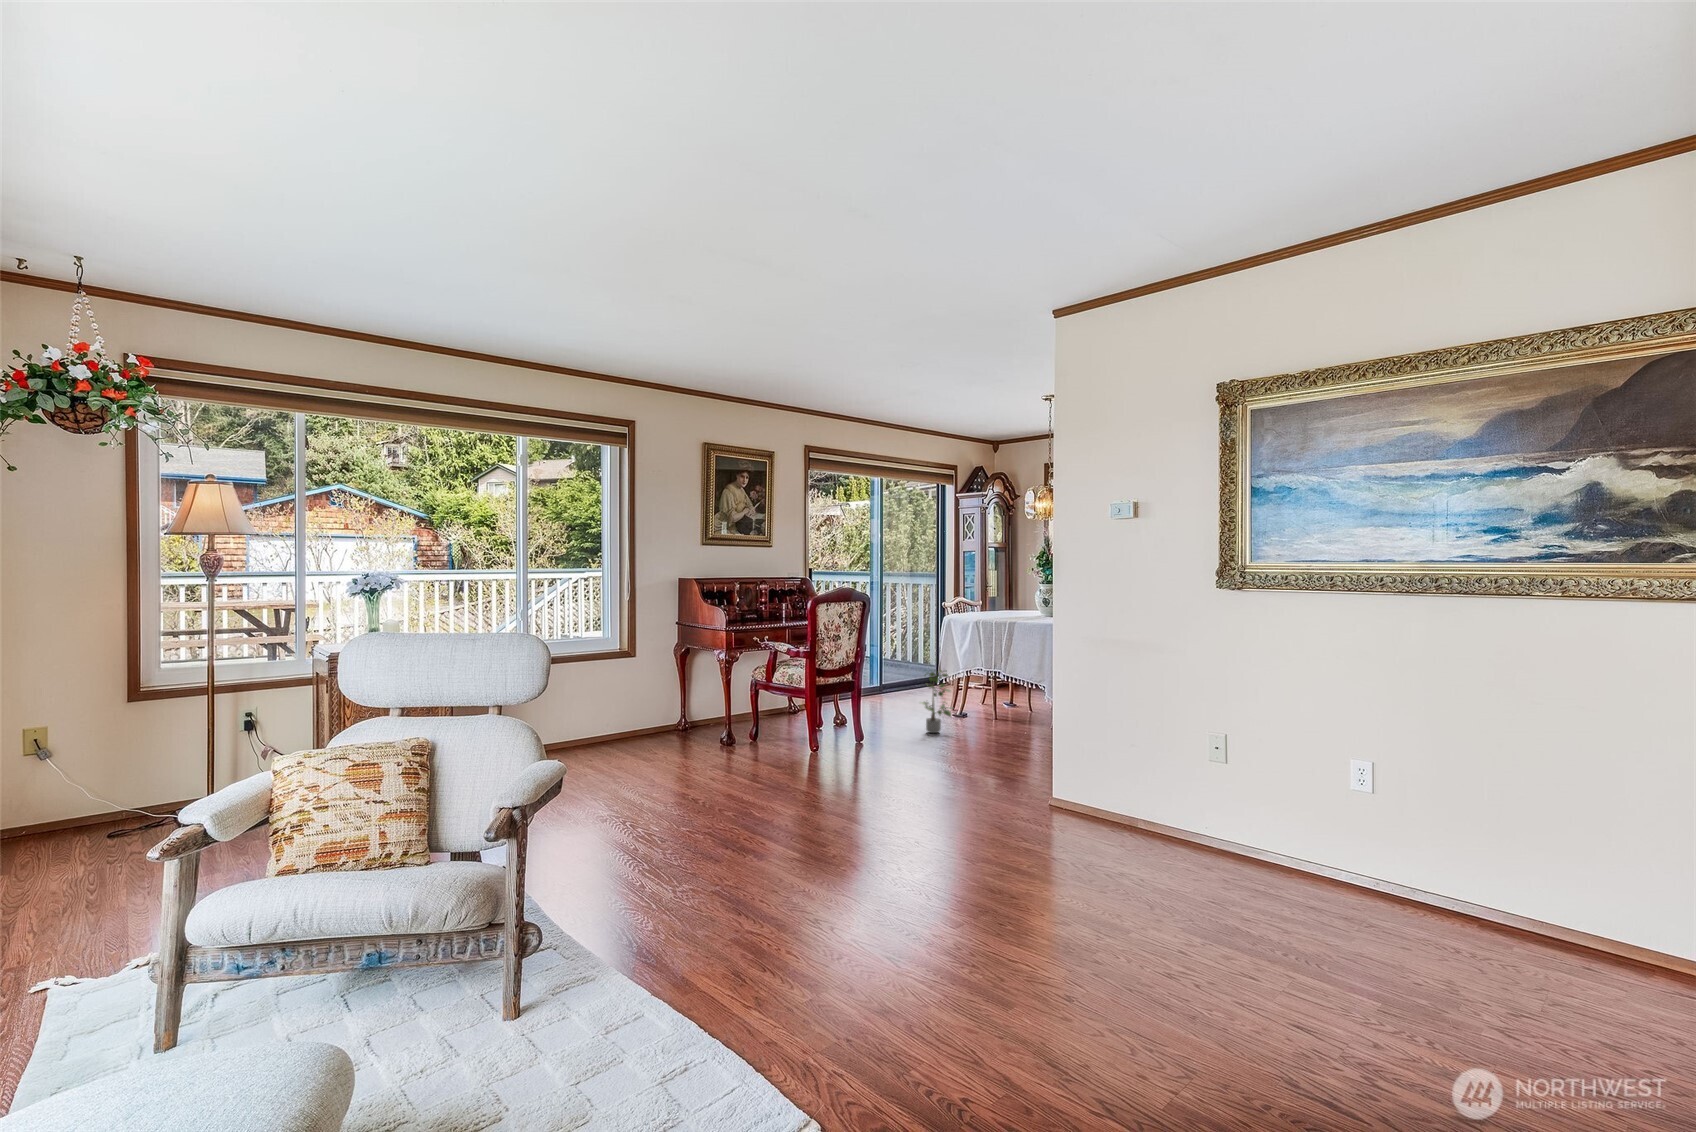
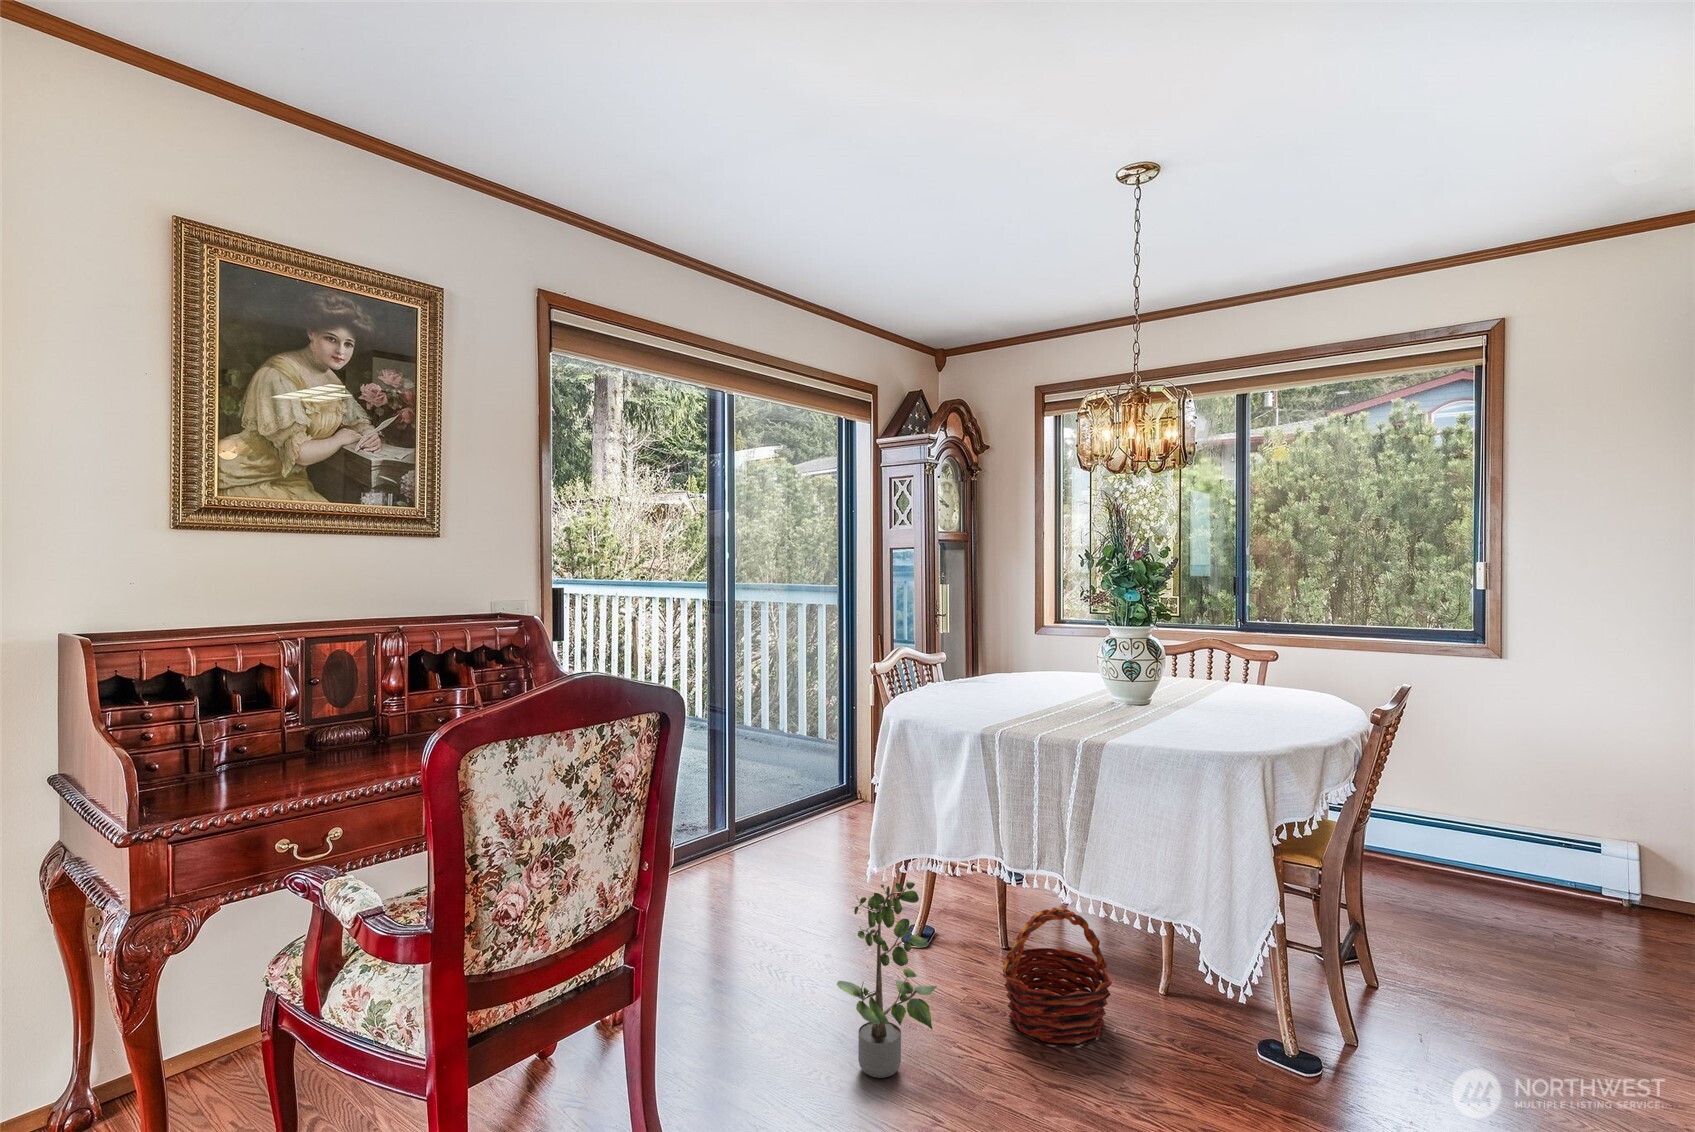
basket: none [981,687,1022,732] -> present [1003,907,1112,1044]

